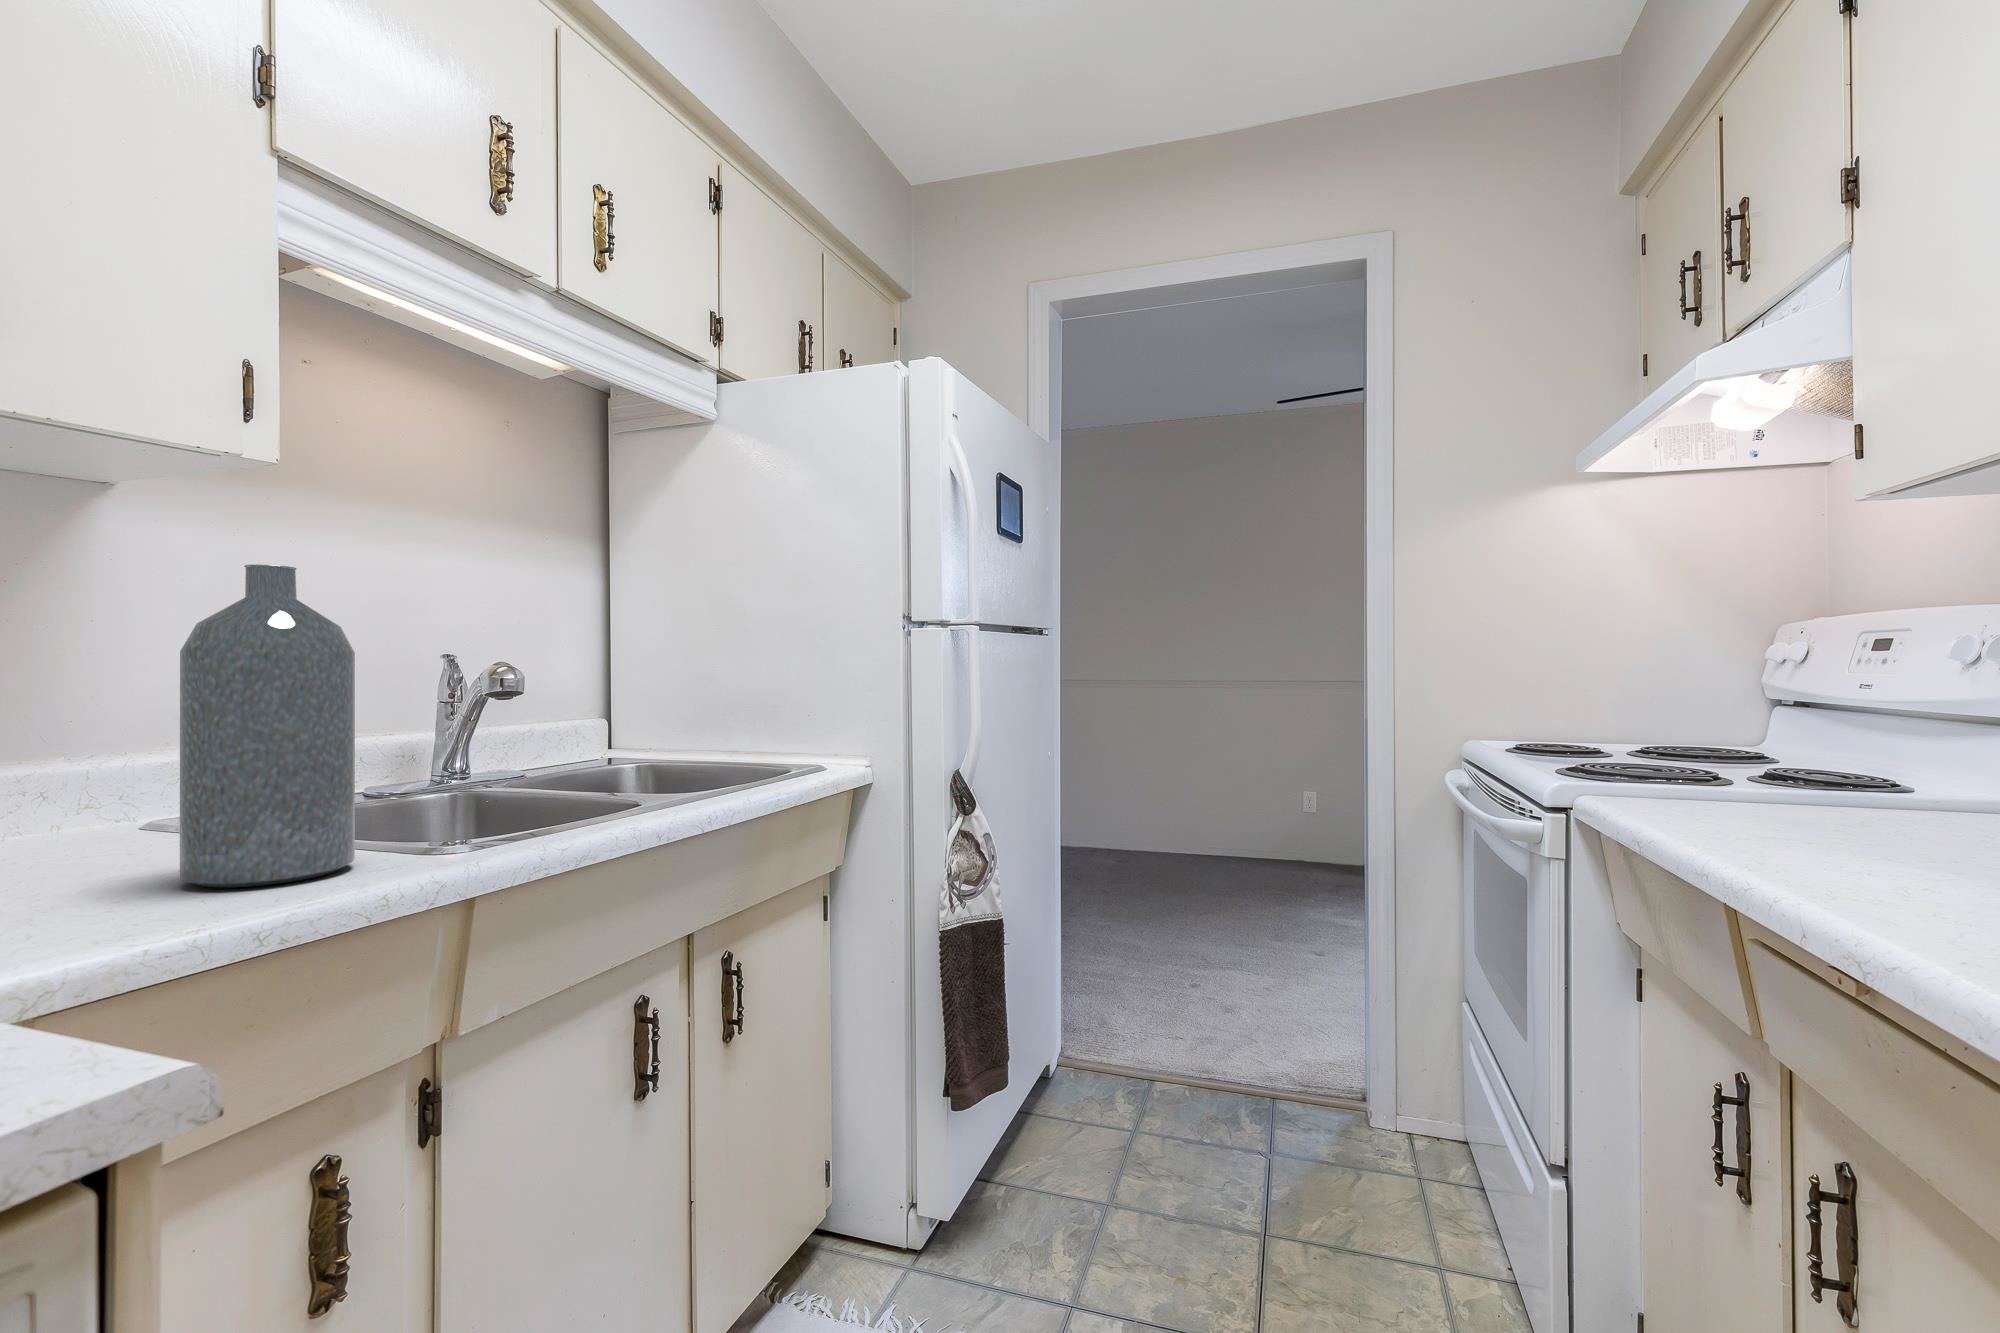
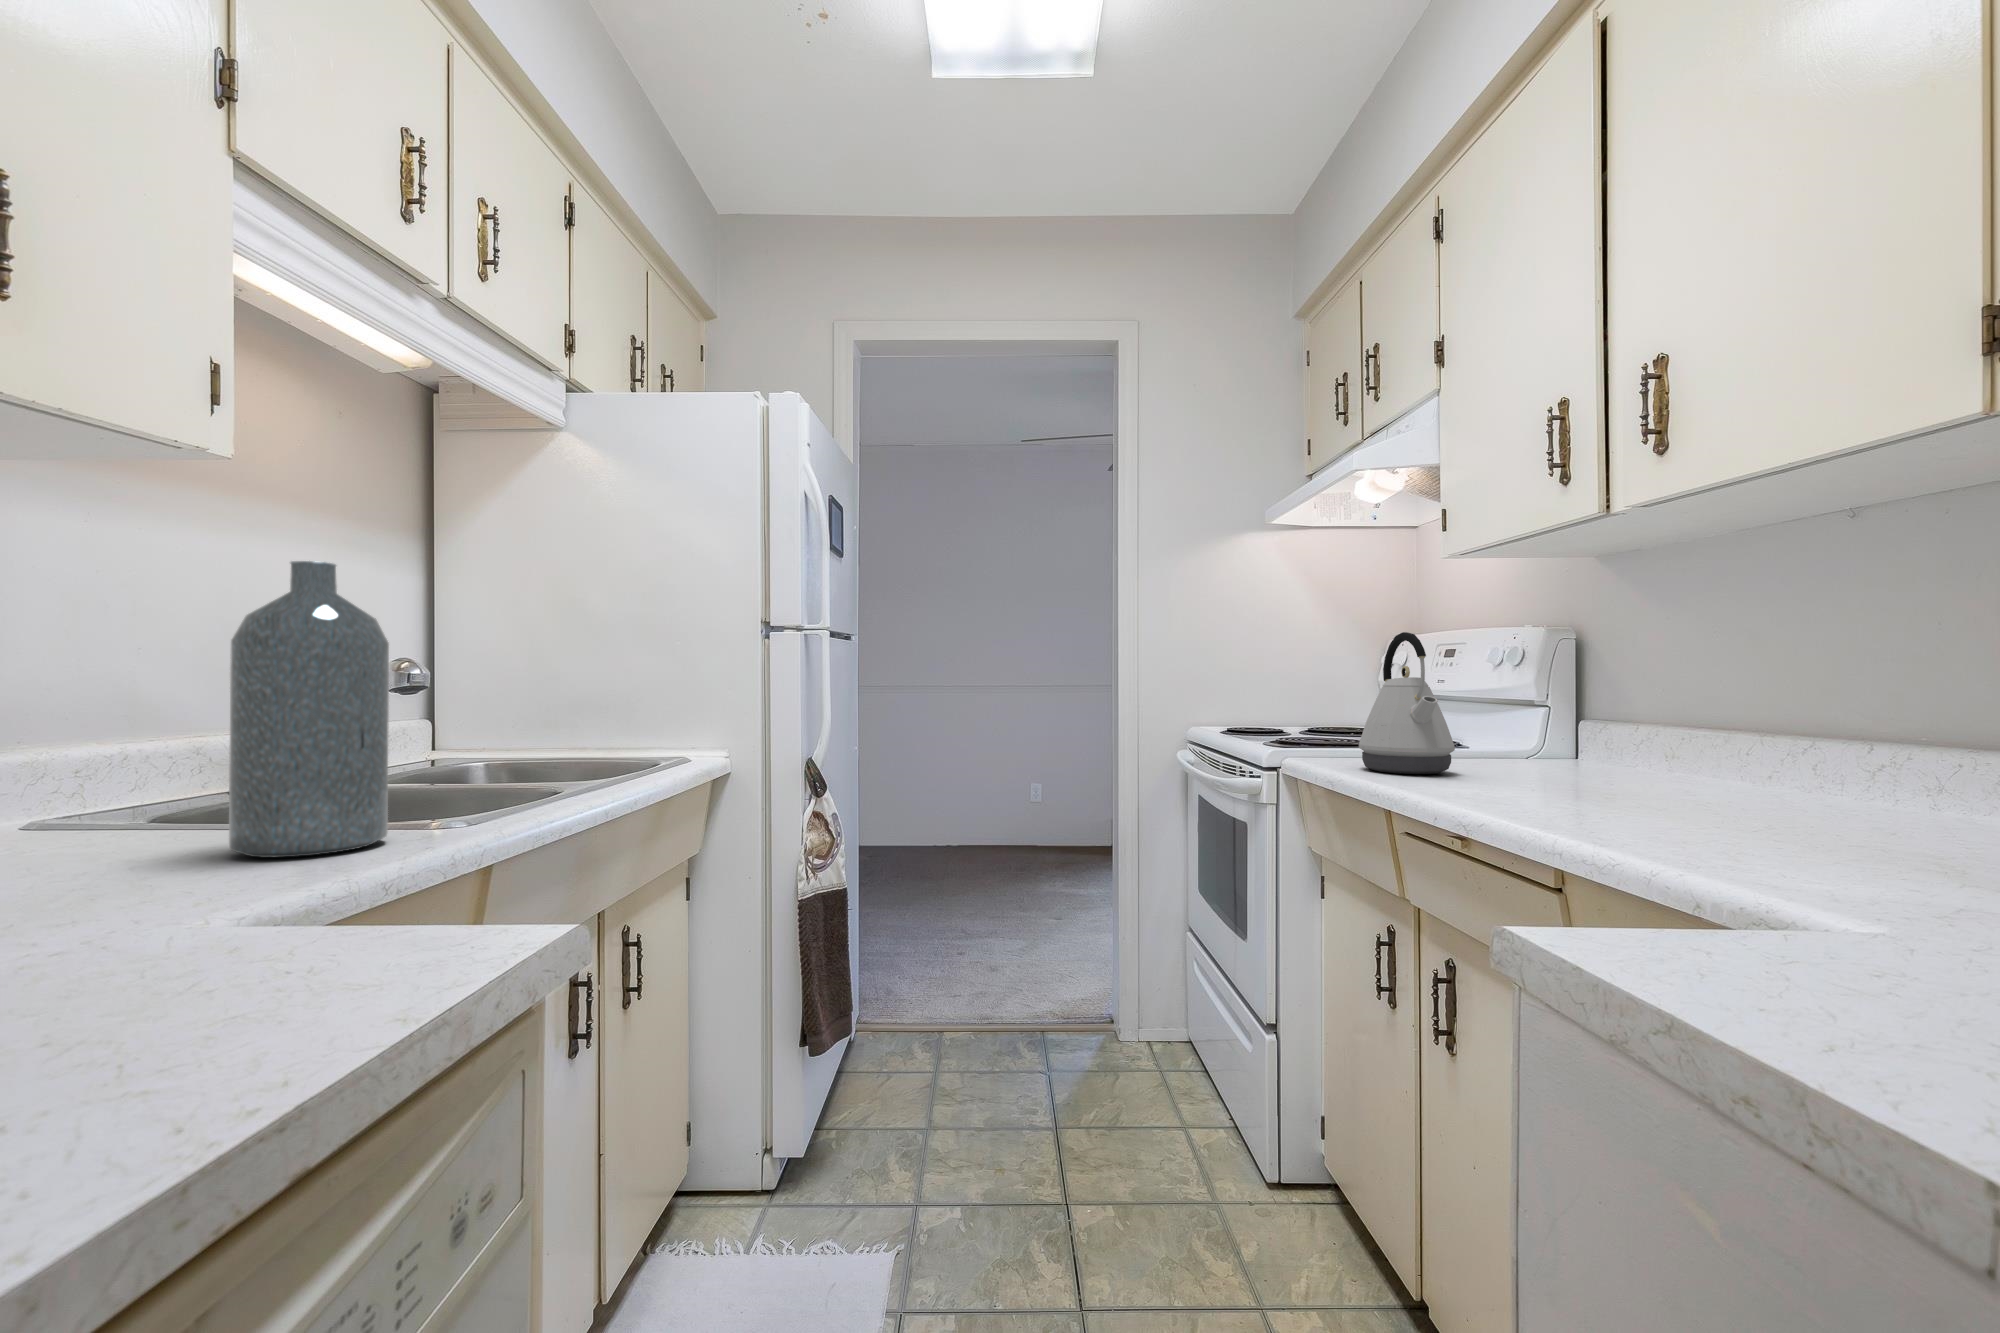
kettle: none [1683,616,1862,841] -> present [1359,632,1455,774]

